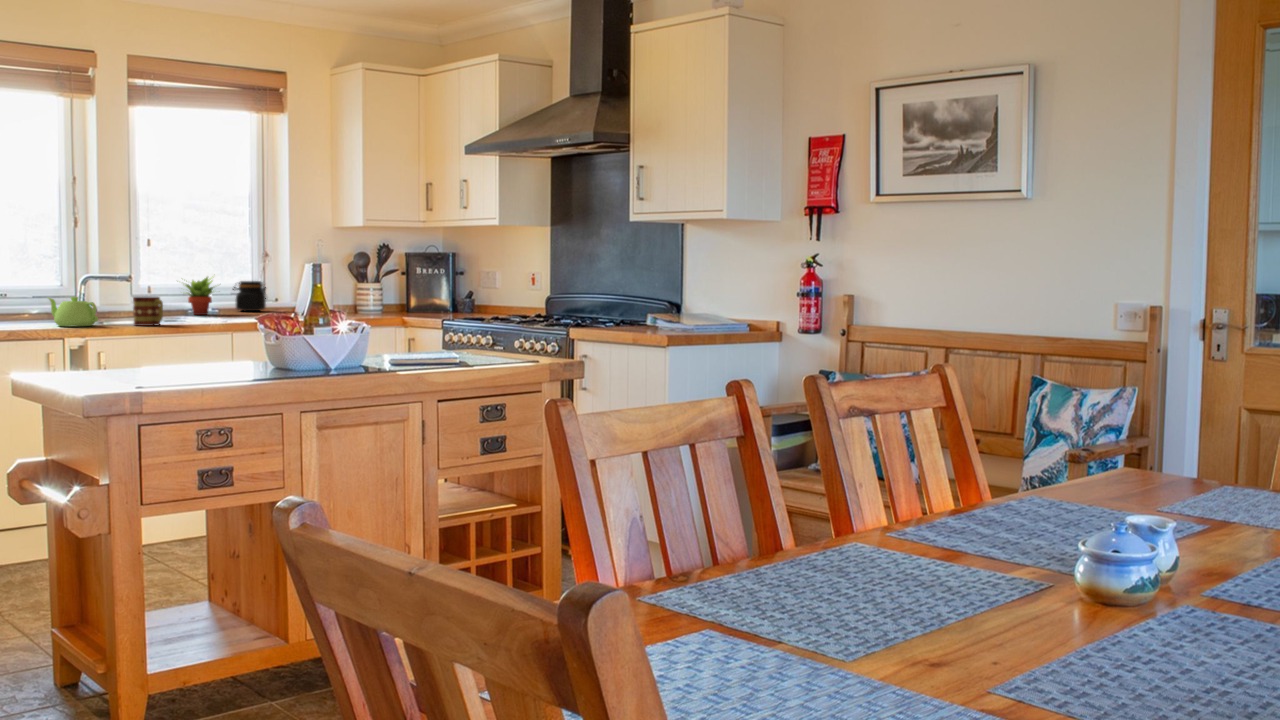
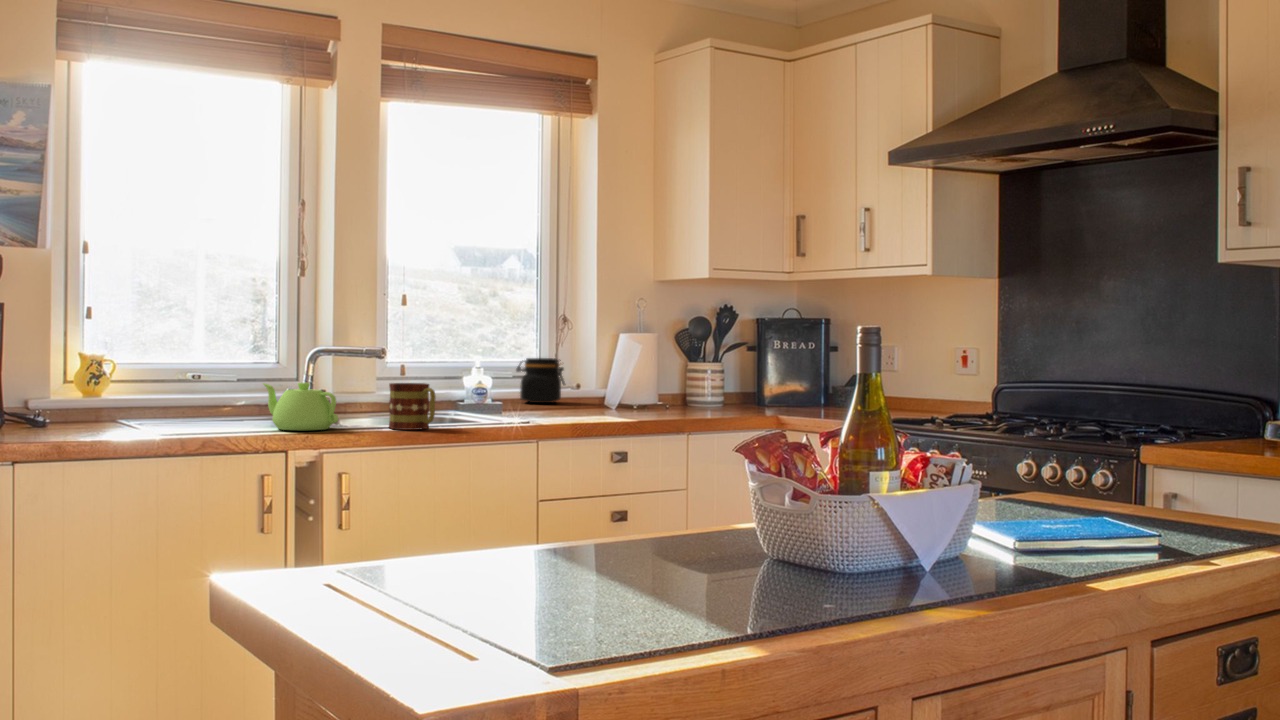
succulent plant: present [185,277,213,315] -> none [444,349,506,409]

